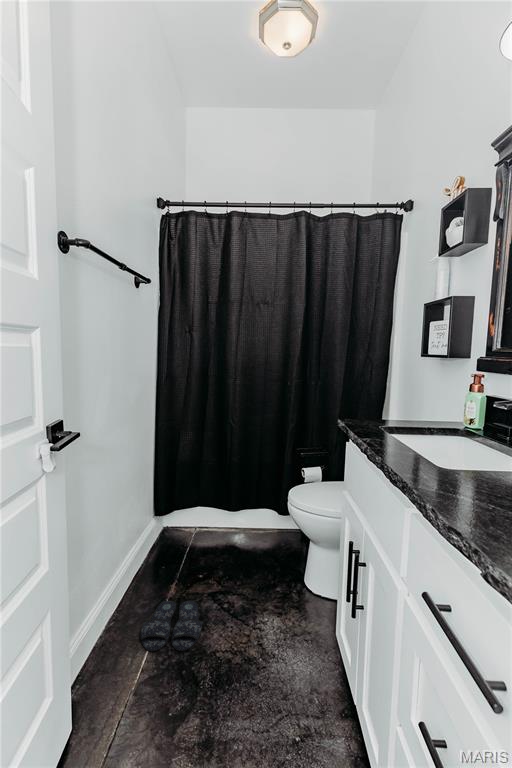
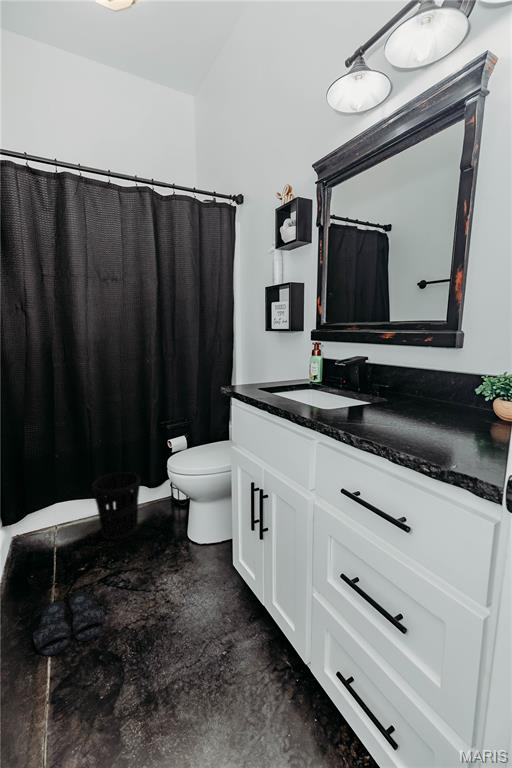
wastebasket: none [225,492,270,560] -> present [92,472,140,540]

